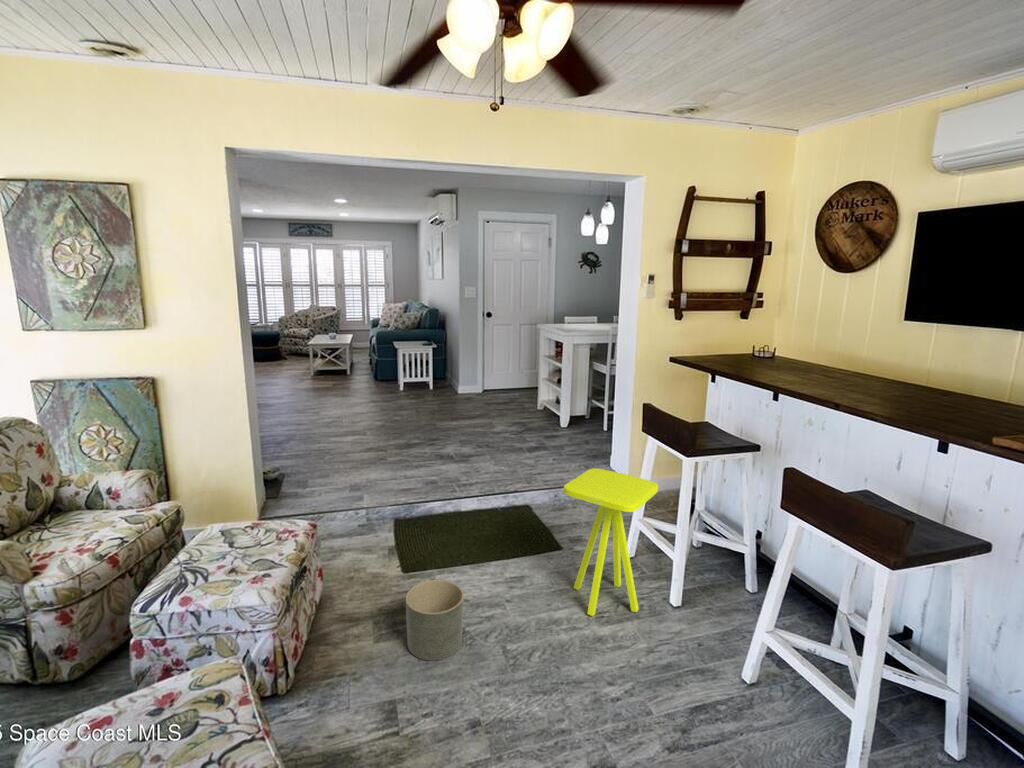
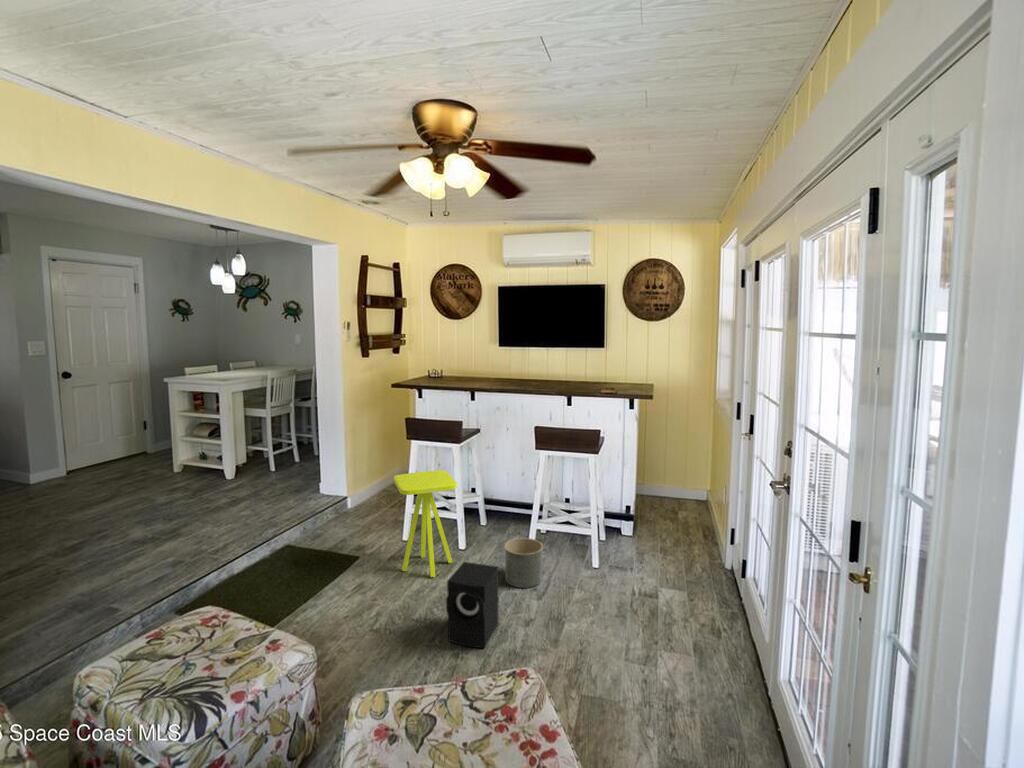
planter: present [406,580,464,661] -> present [504,538,543,588]
speaker: none [489,613,572,745] -> present [446,562,498,648]

